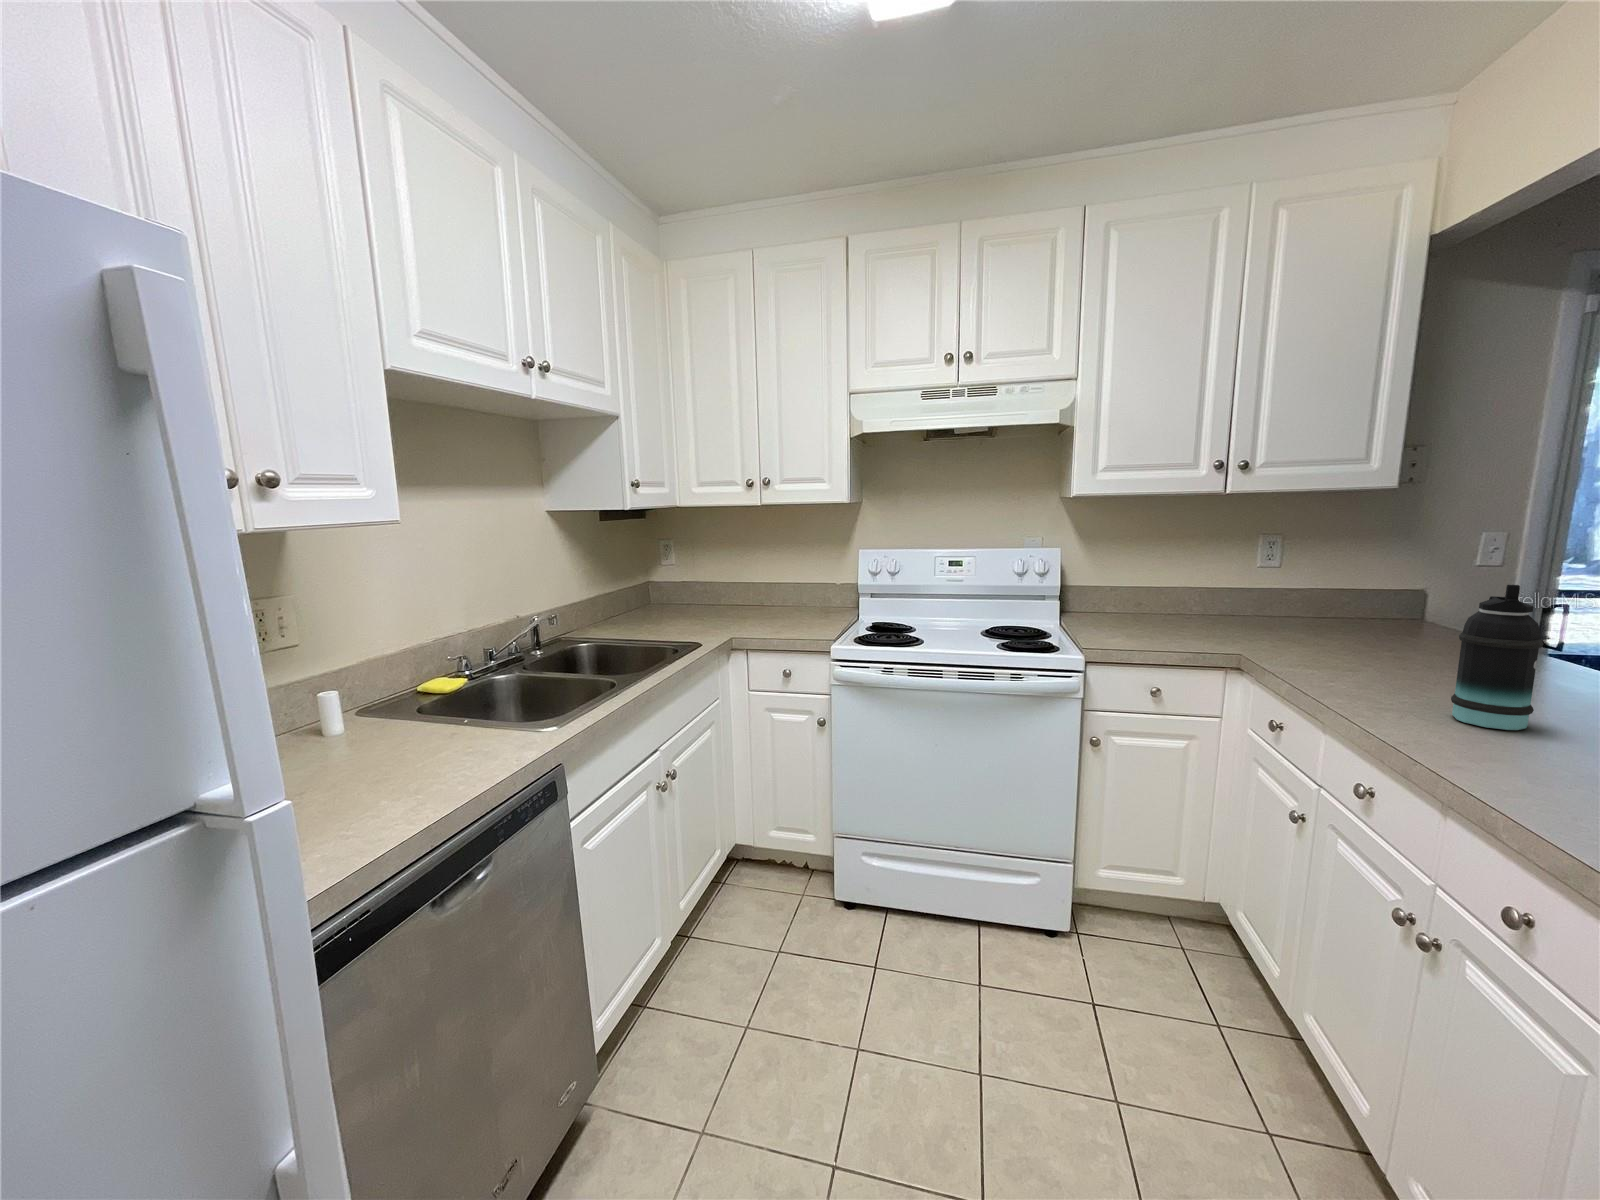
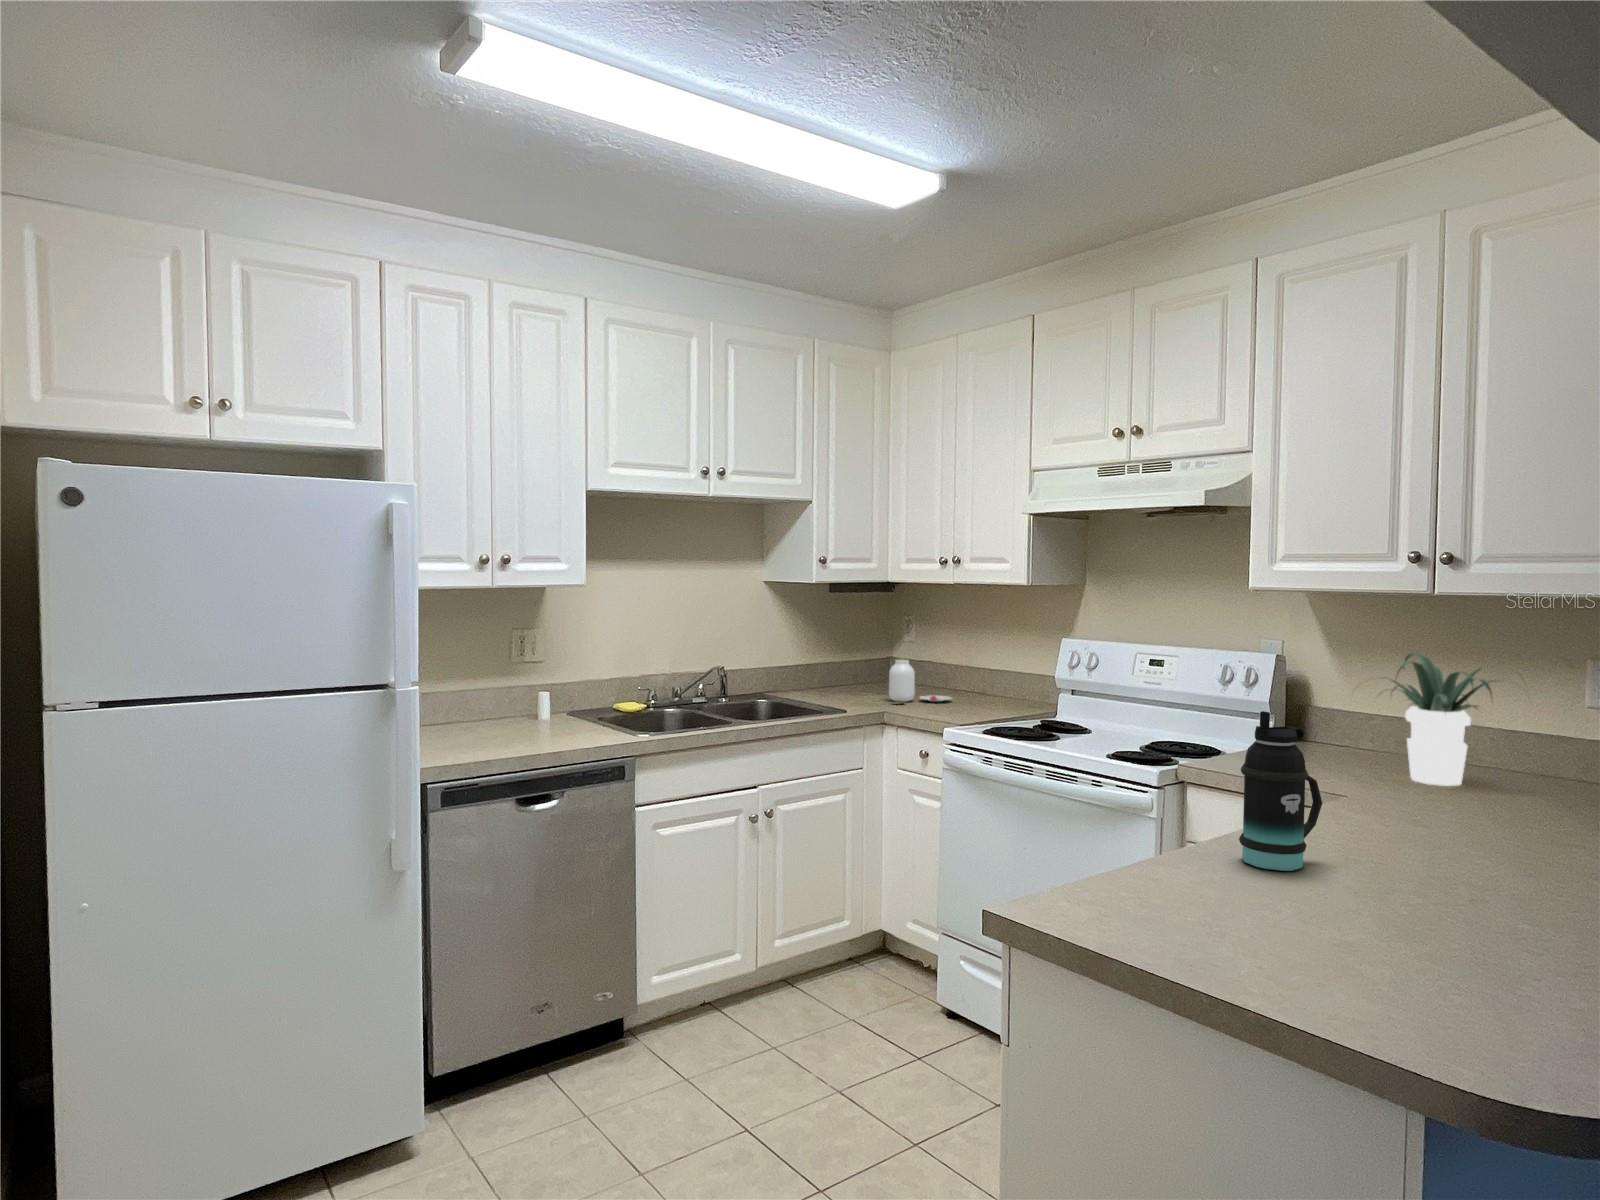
potted plant: none [1166,536,1283,628] -> present [1360,653,1507,786]
jar: none [694,583,754,627] -> present [889,660,953,704]

